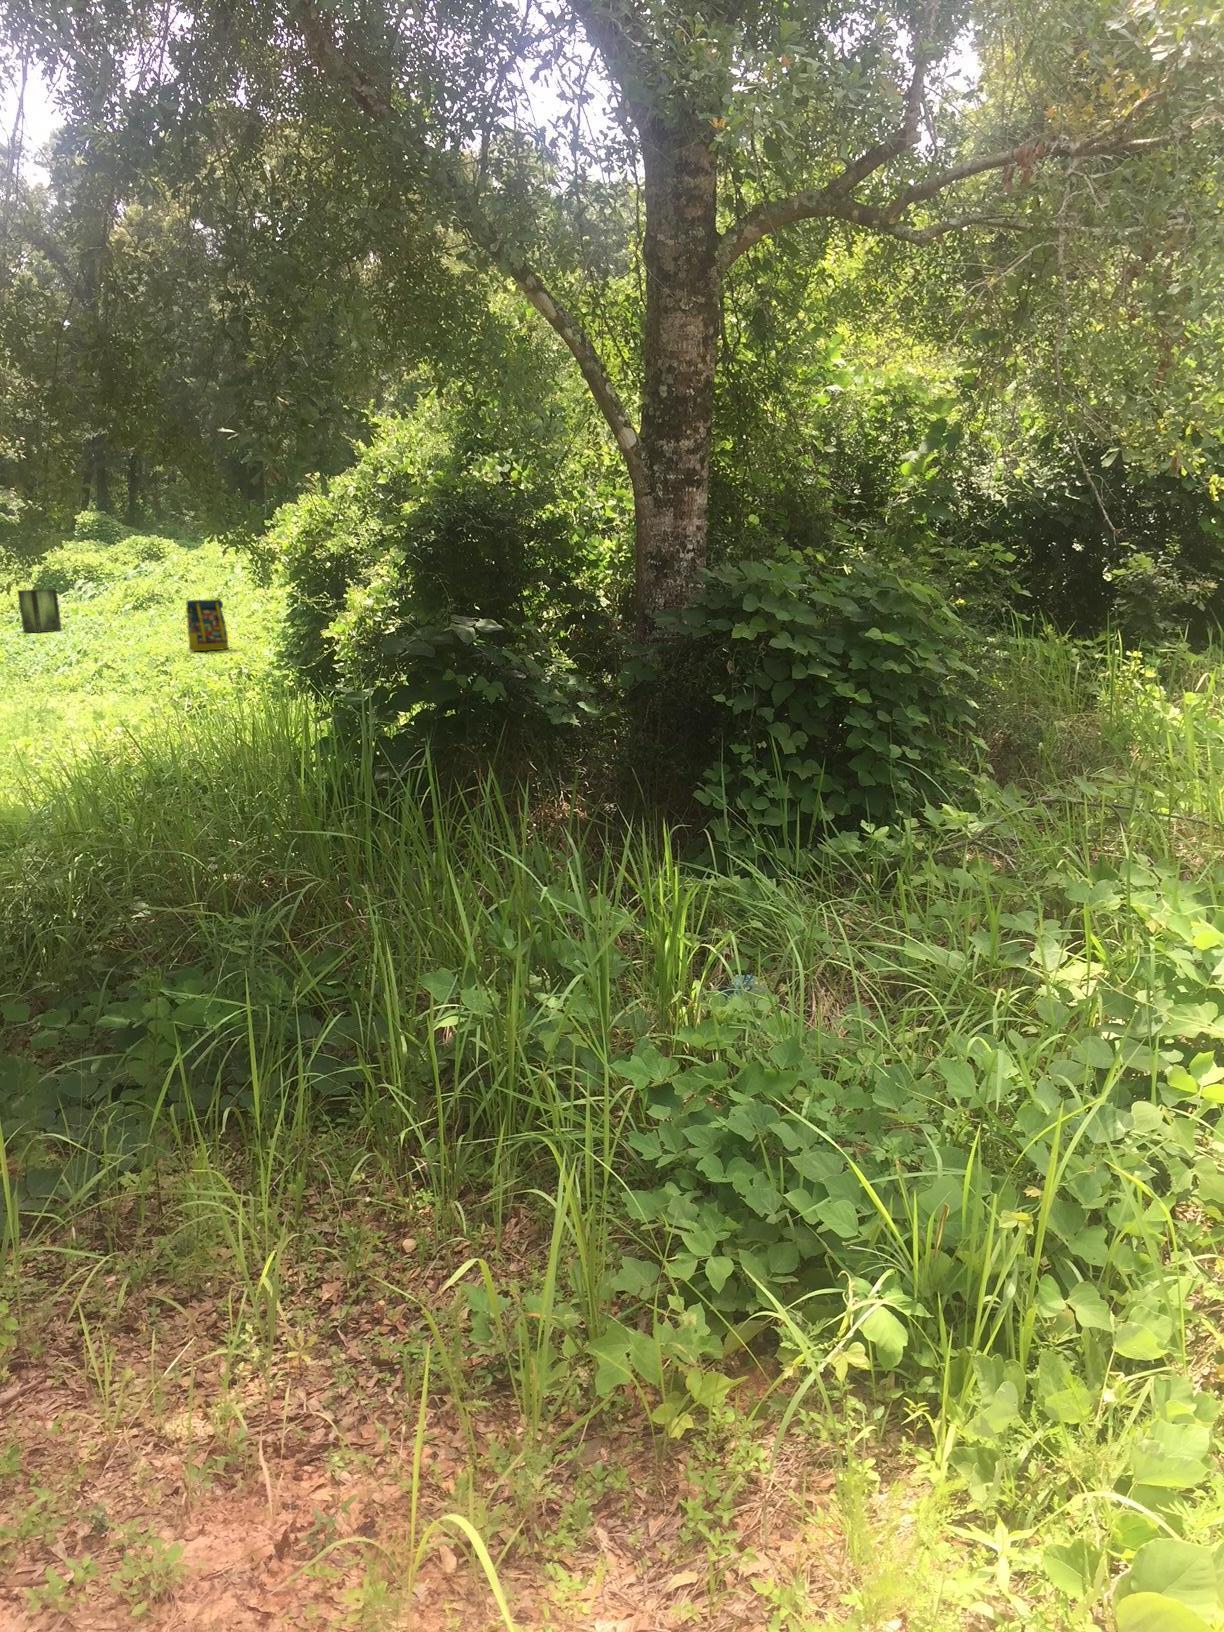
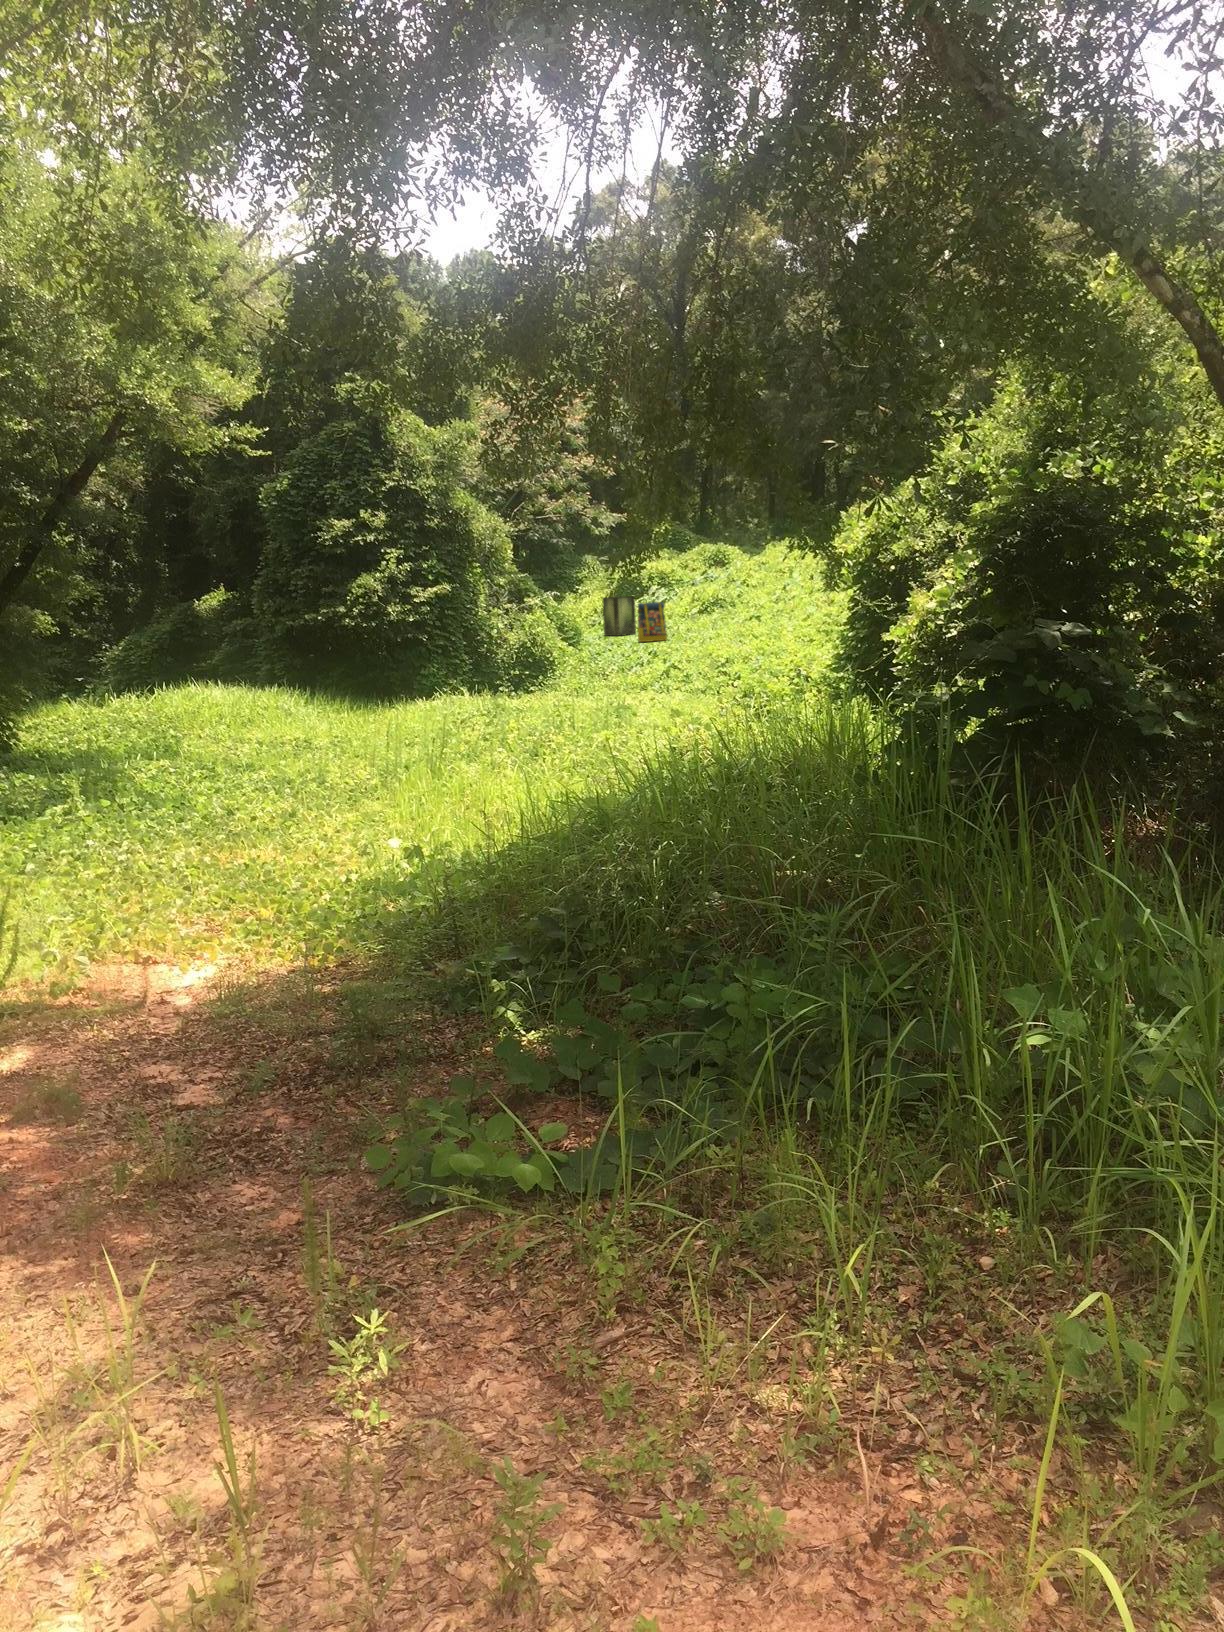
backpack: present [186,599,229,651] -> present [637,602,667,642]

